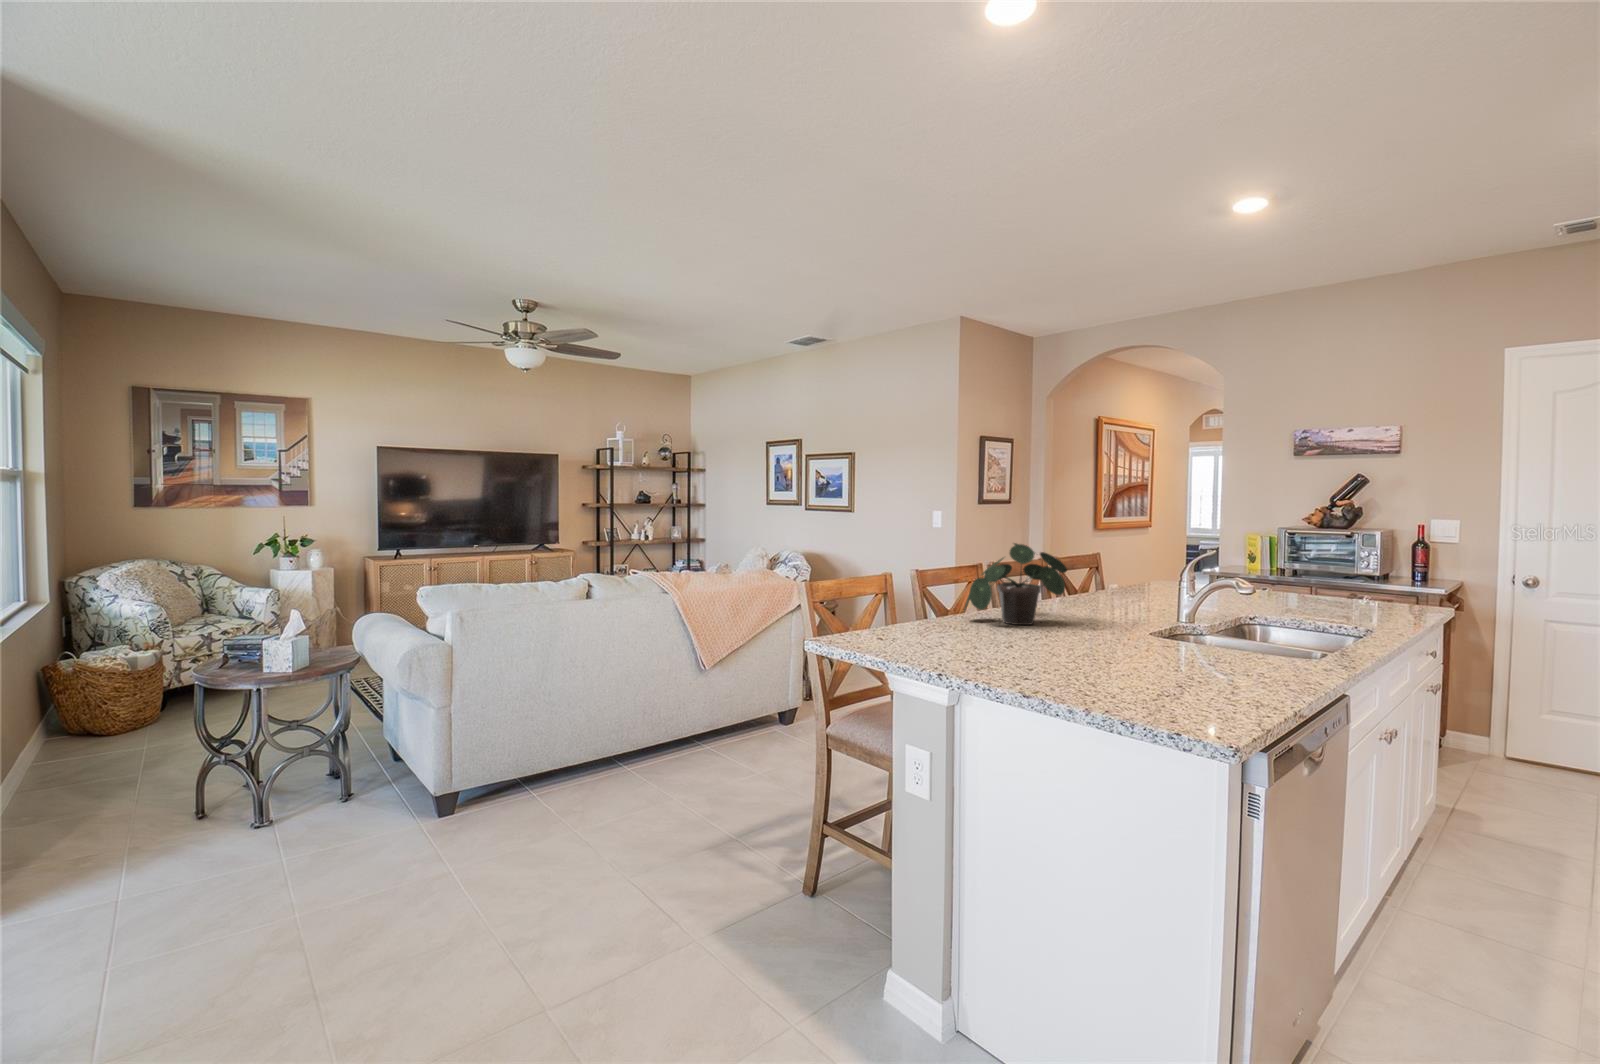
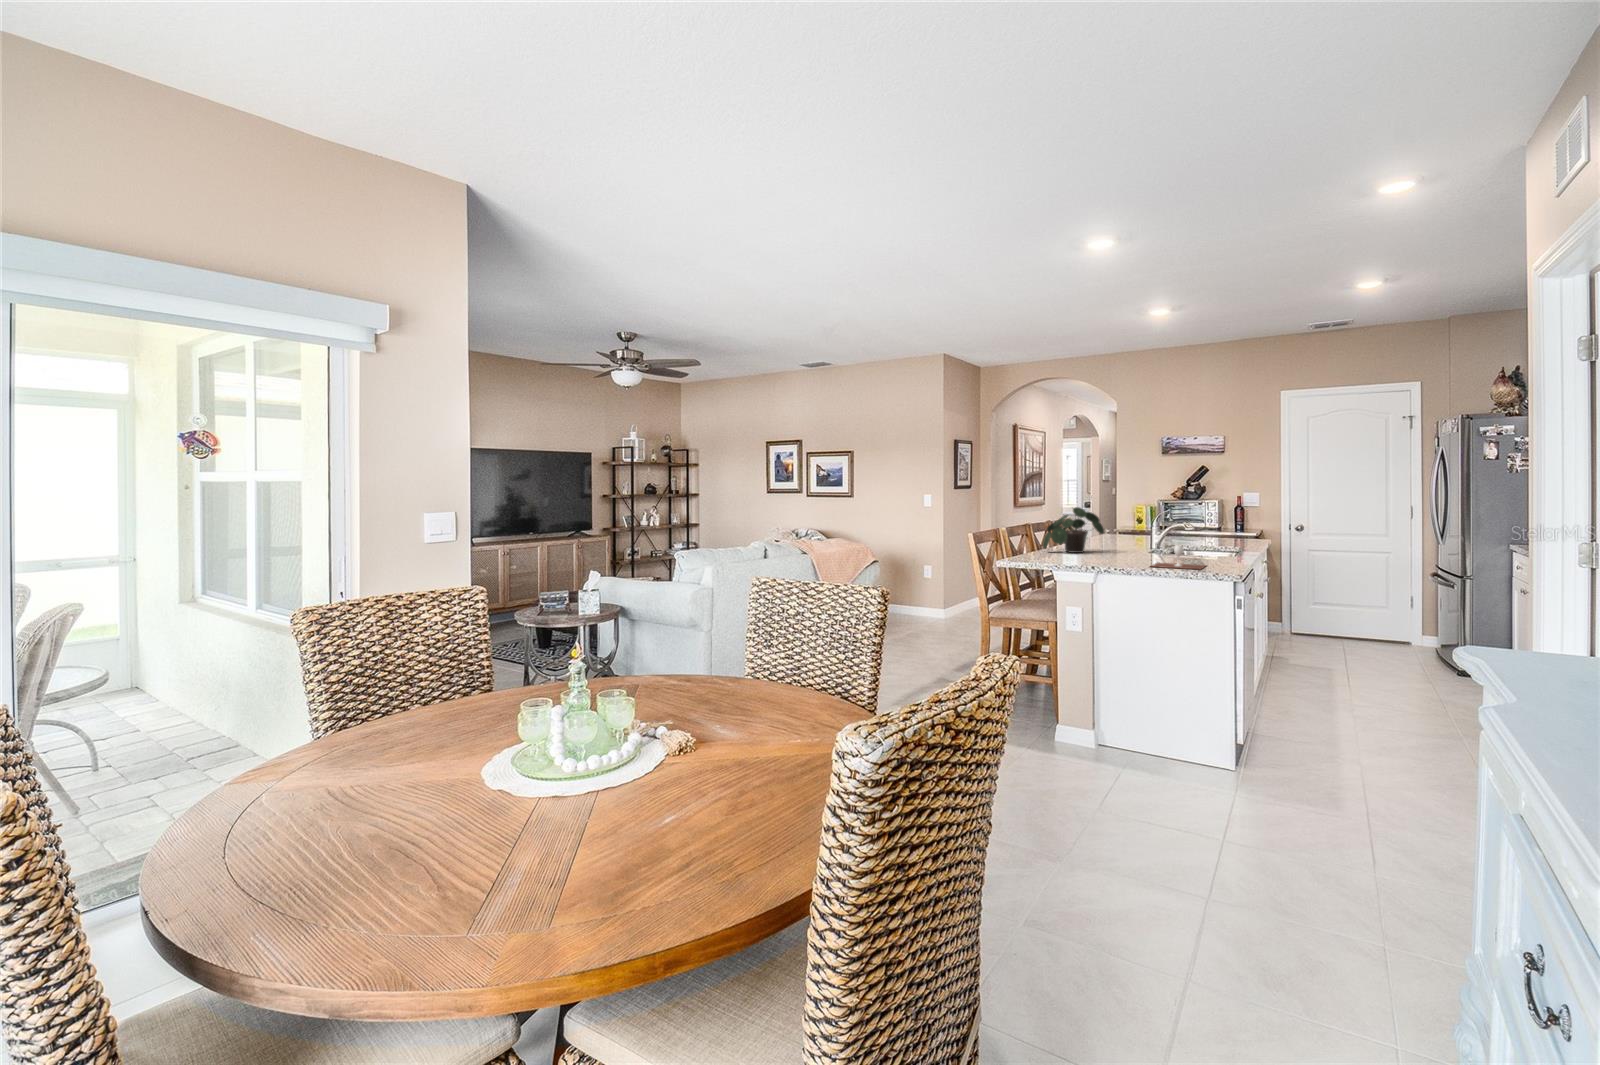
wine glass: none [1065,638,1206,702] -> present [1151,545,1205,569]

